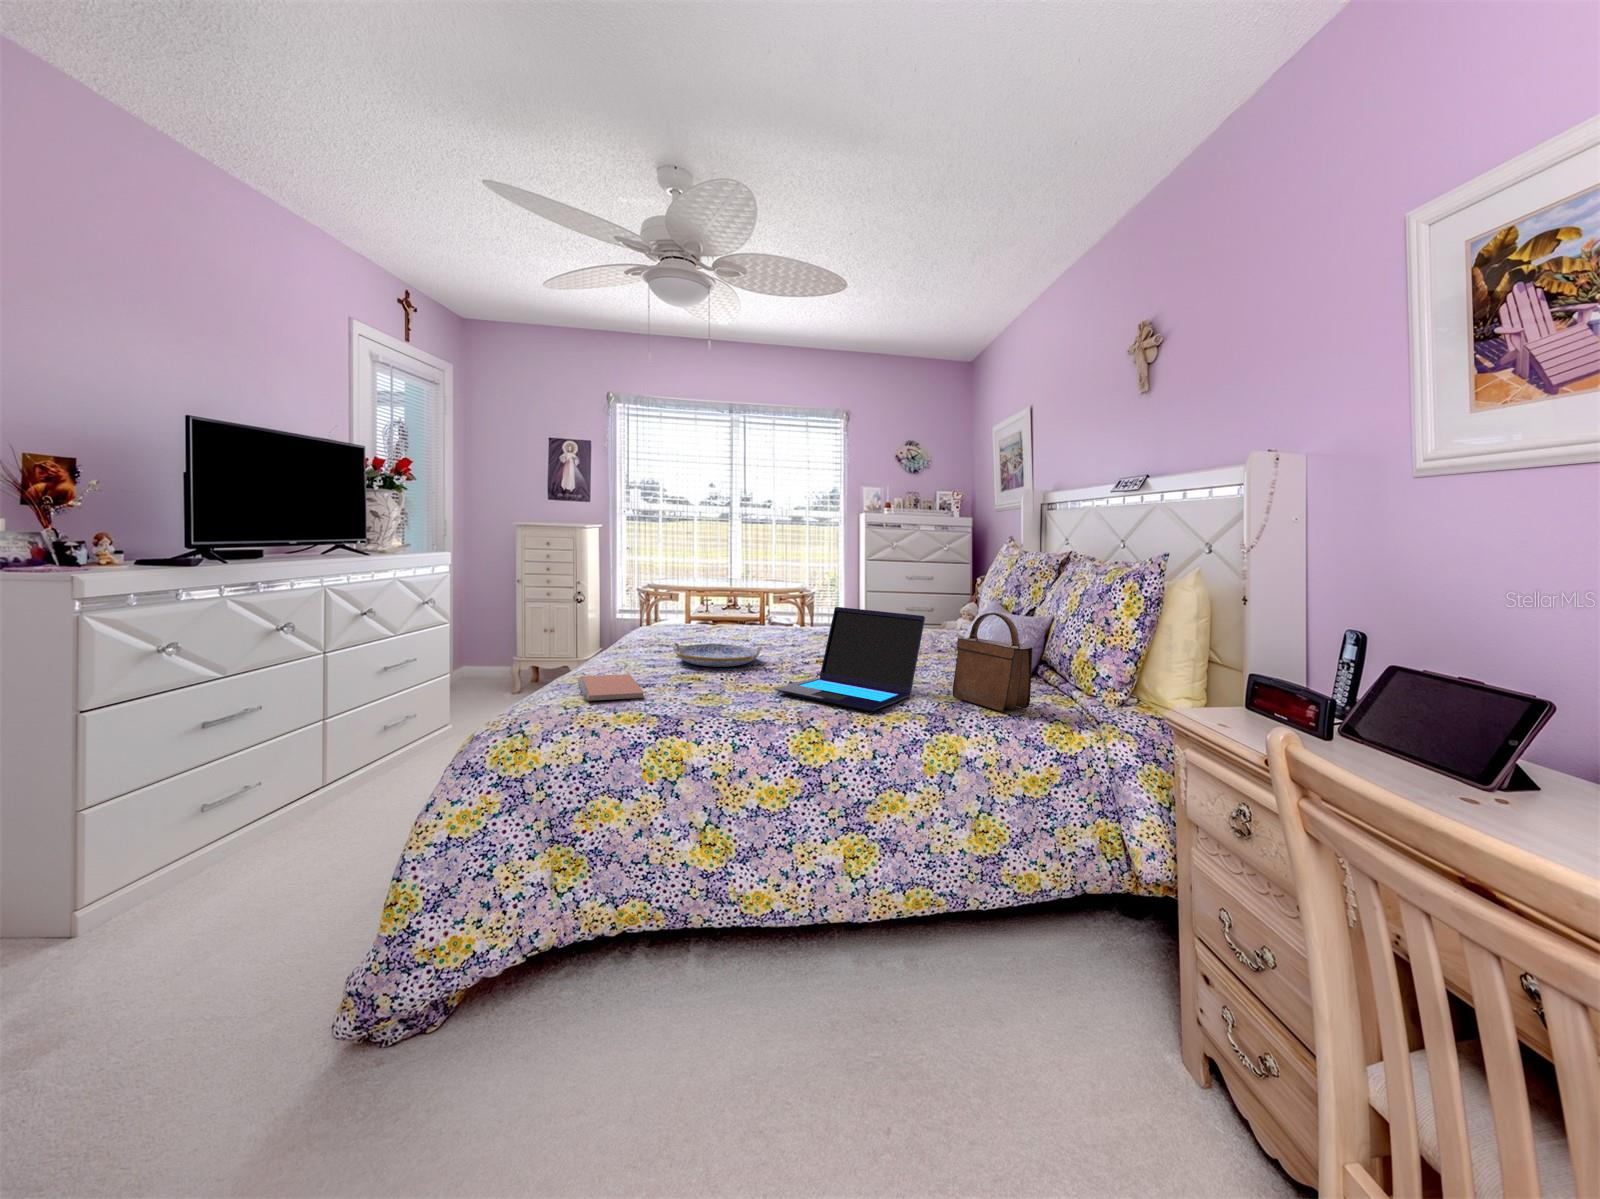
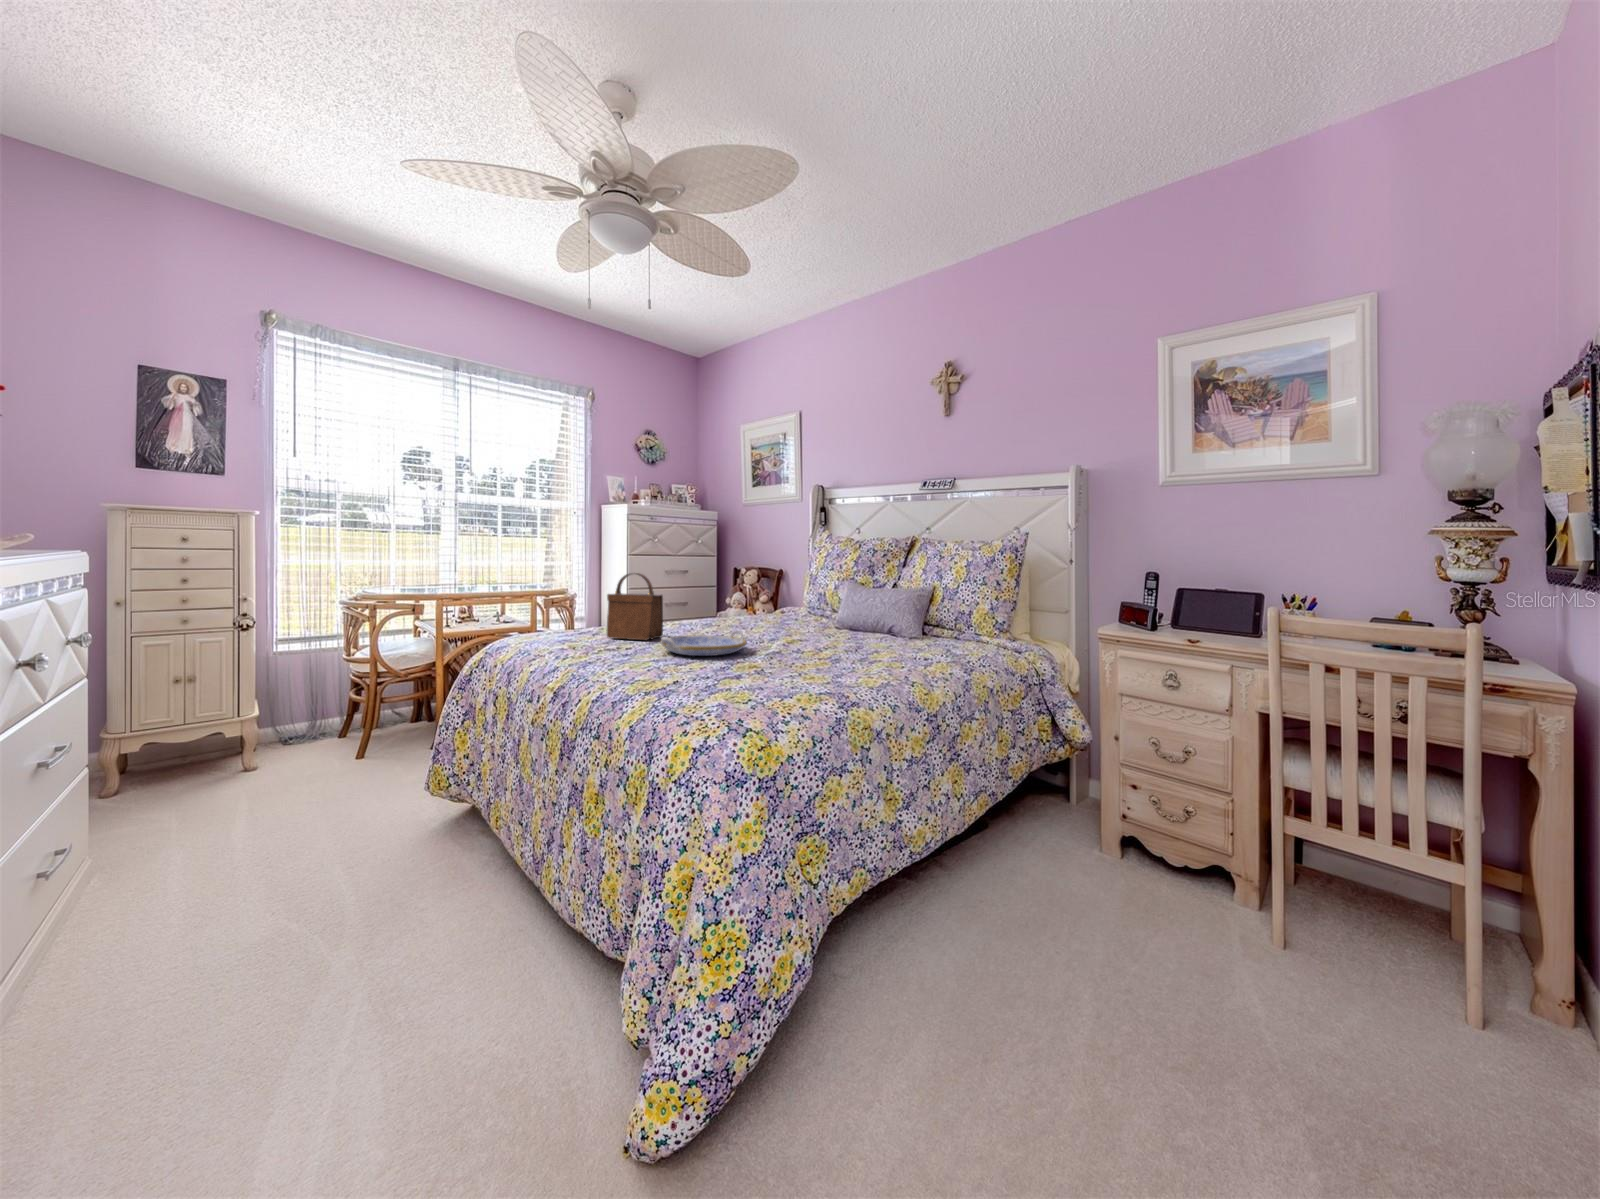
laptop: present [775,607,925,711] -> none [823,586,933,662]
handbag: present [953,613,1032,712] -> present [607,573,663,640]
notebook: present [578,674,644,701] -> none [661,670,770,694]

